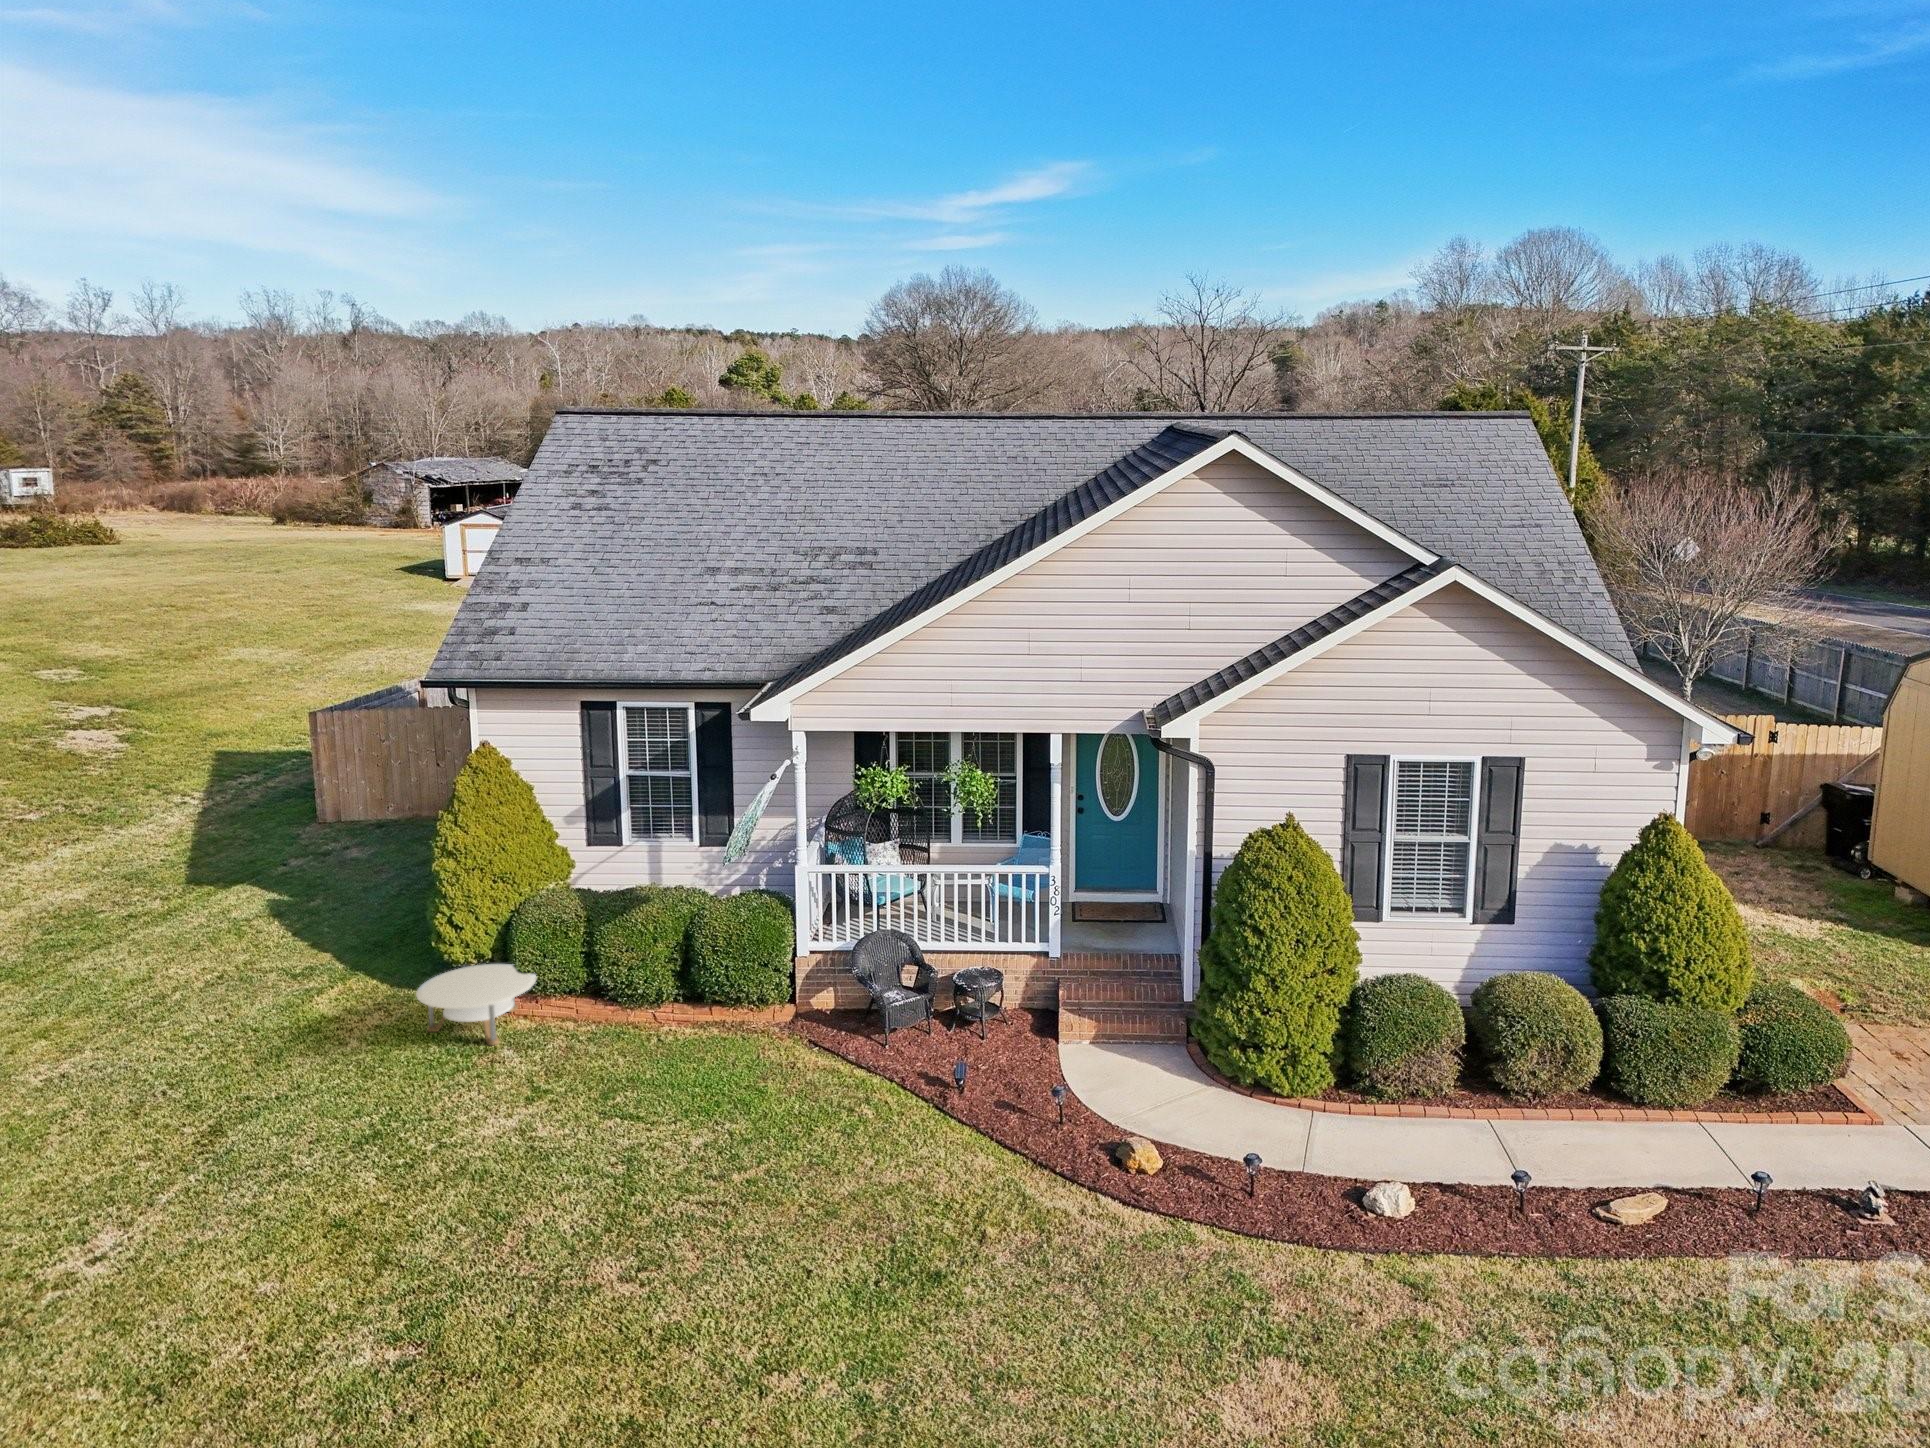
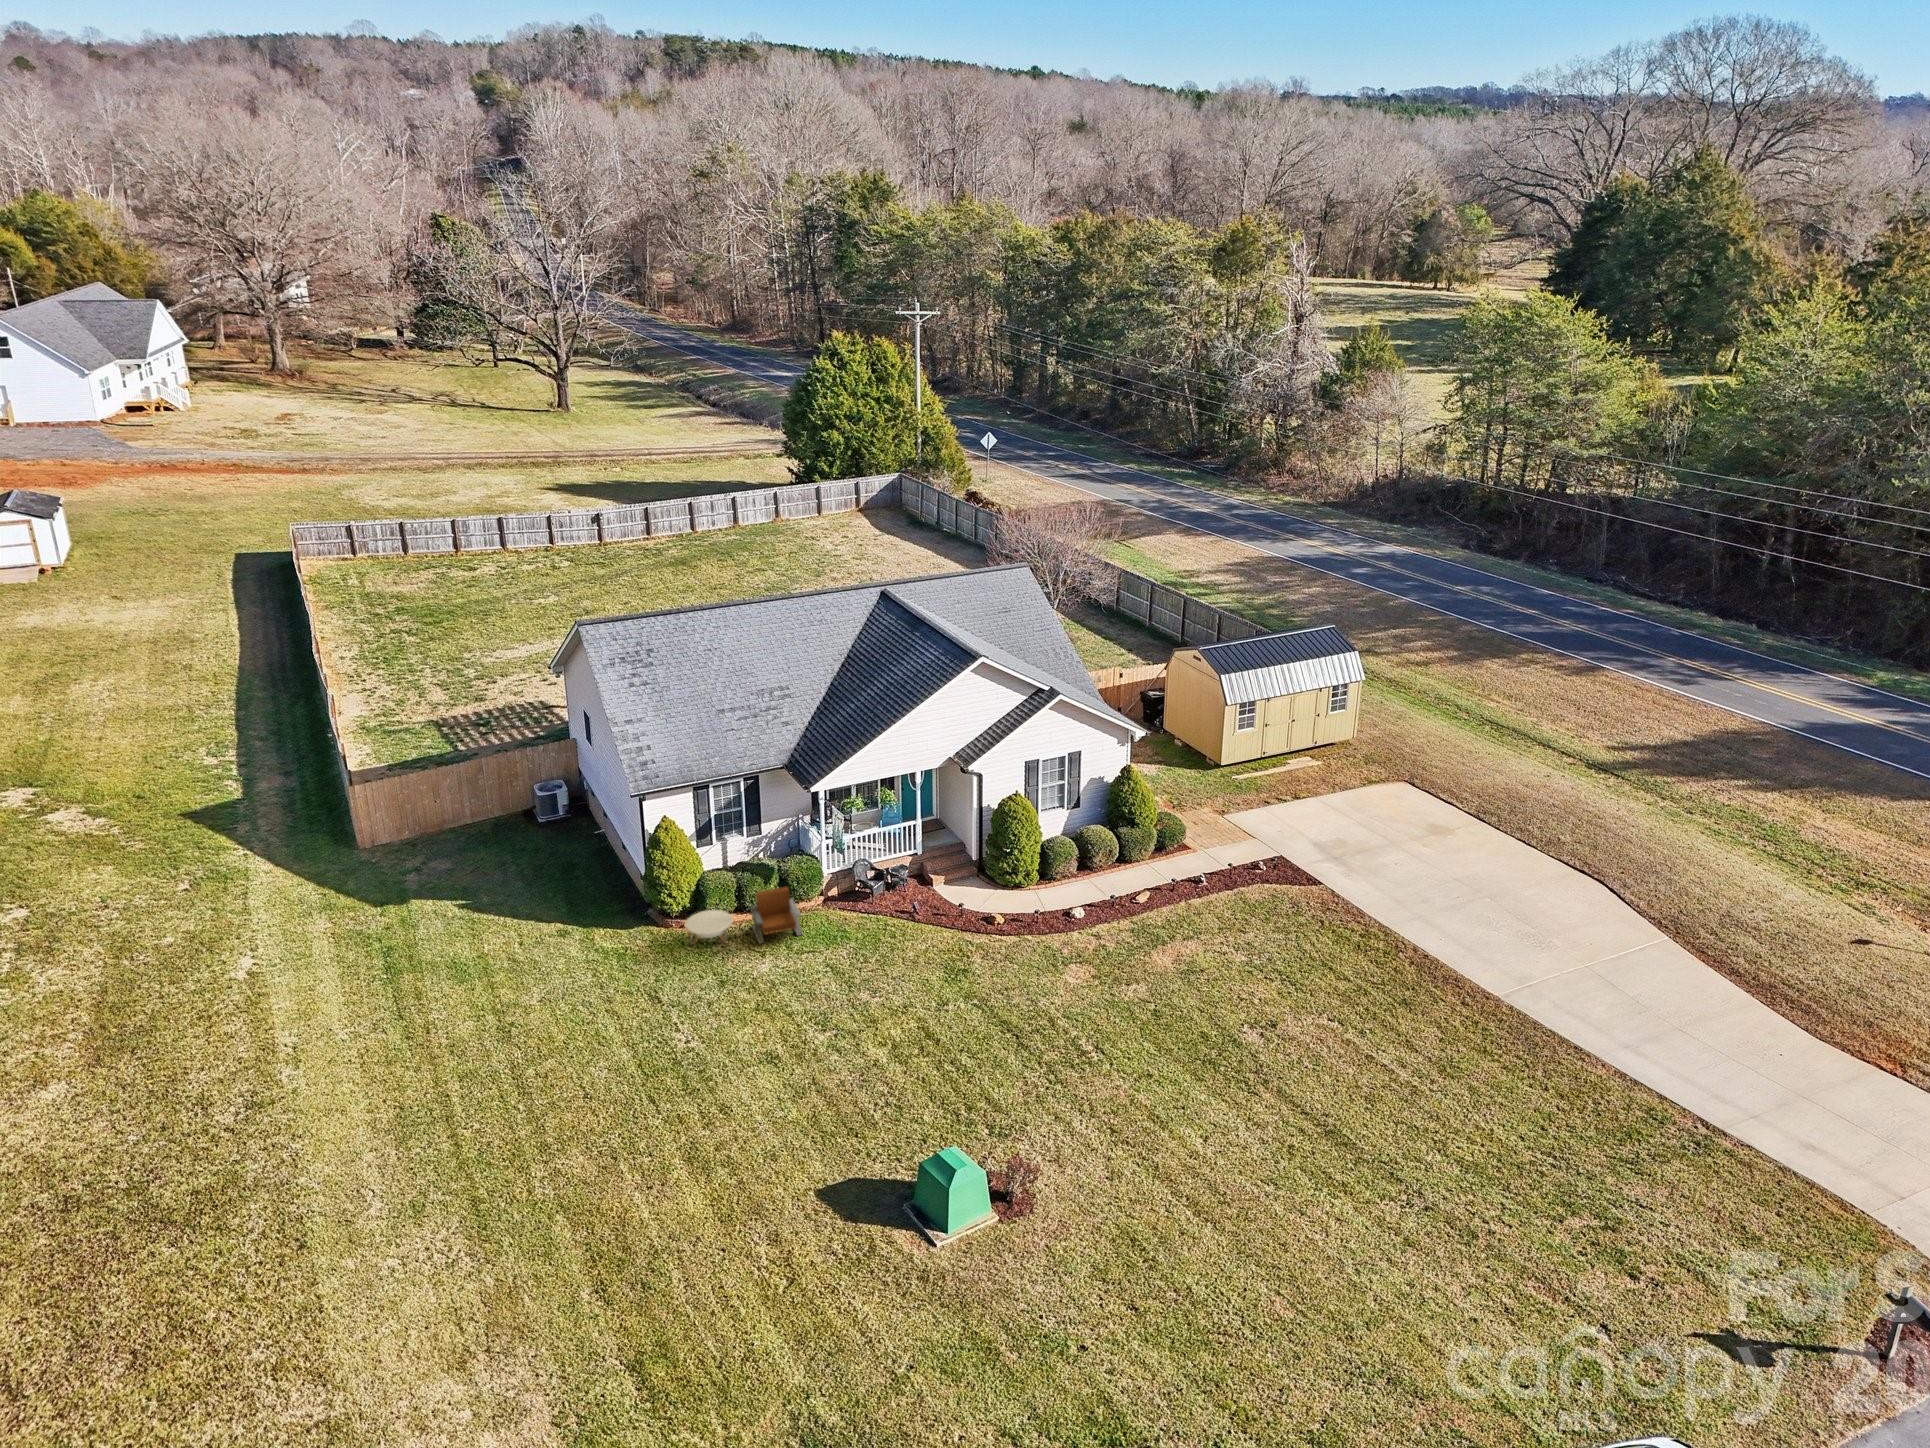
lounge chair: none [542,939,684,1069] -> present [750,887,802,943]

